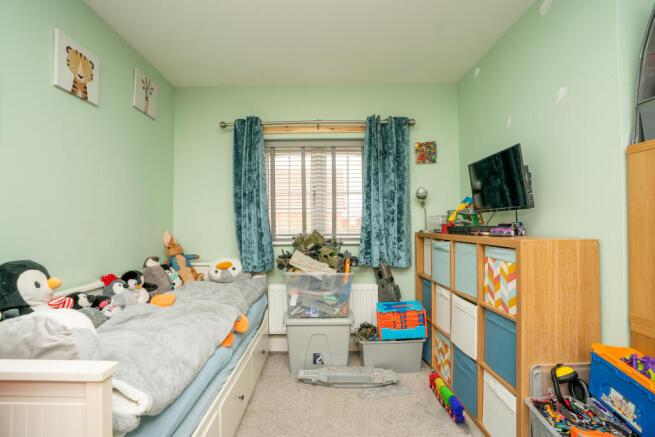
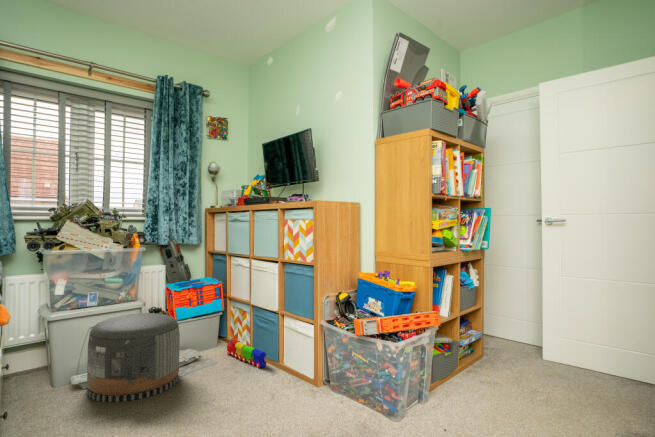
pouf: none [302,330,373,419] -> present [87,313,180,402]

